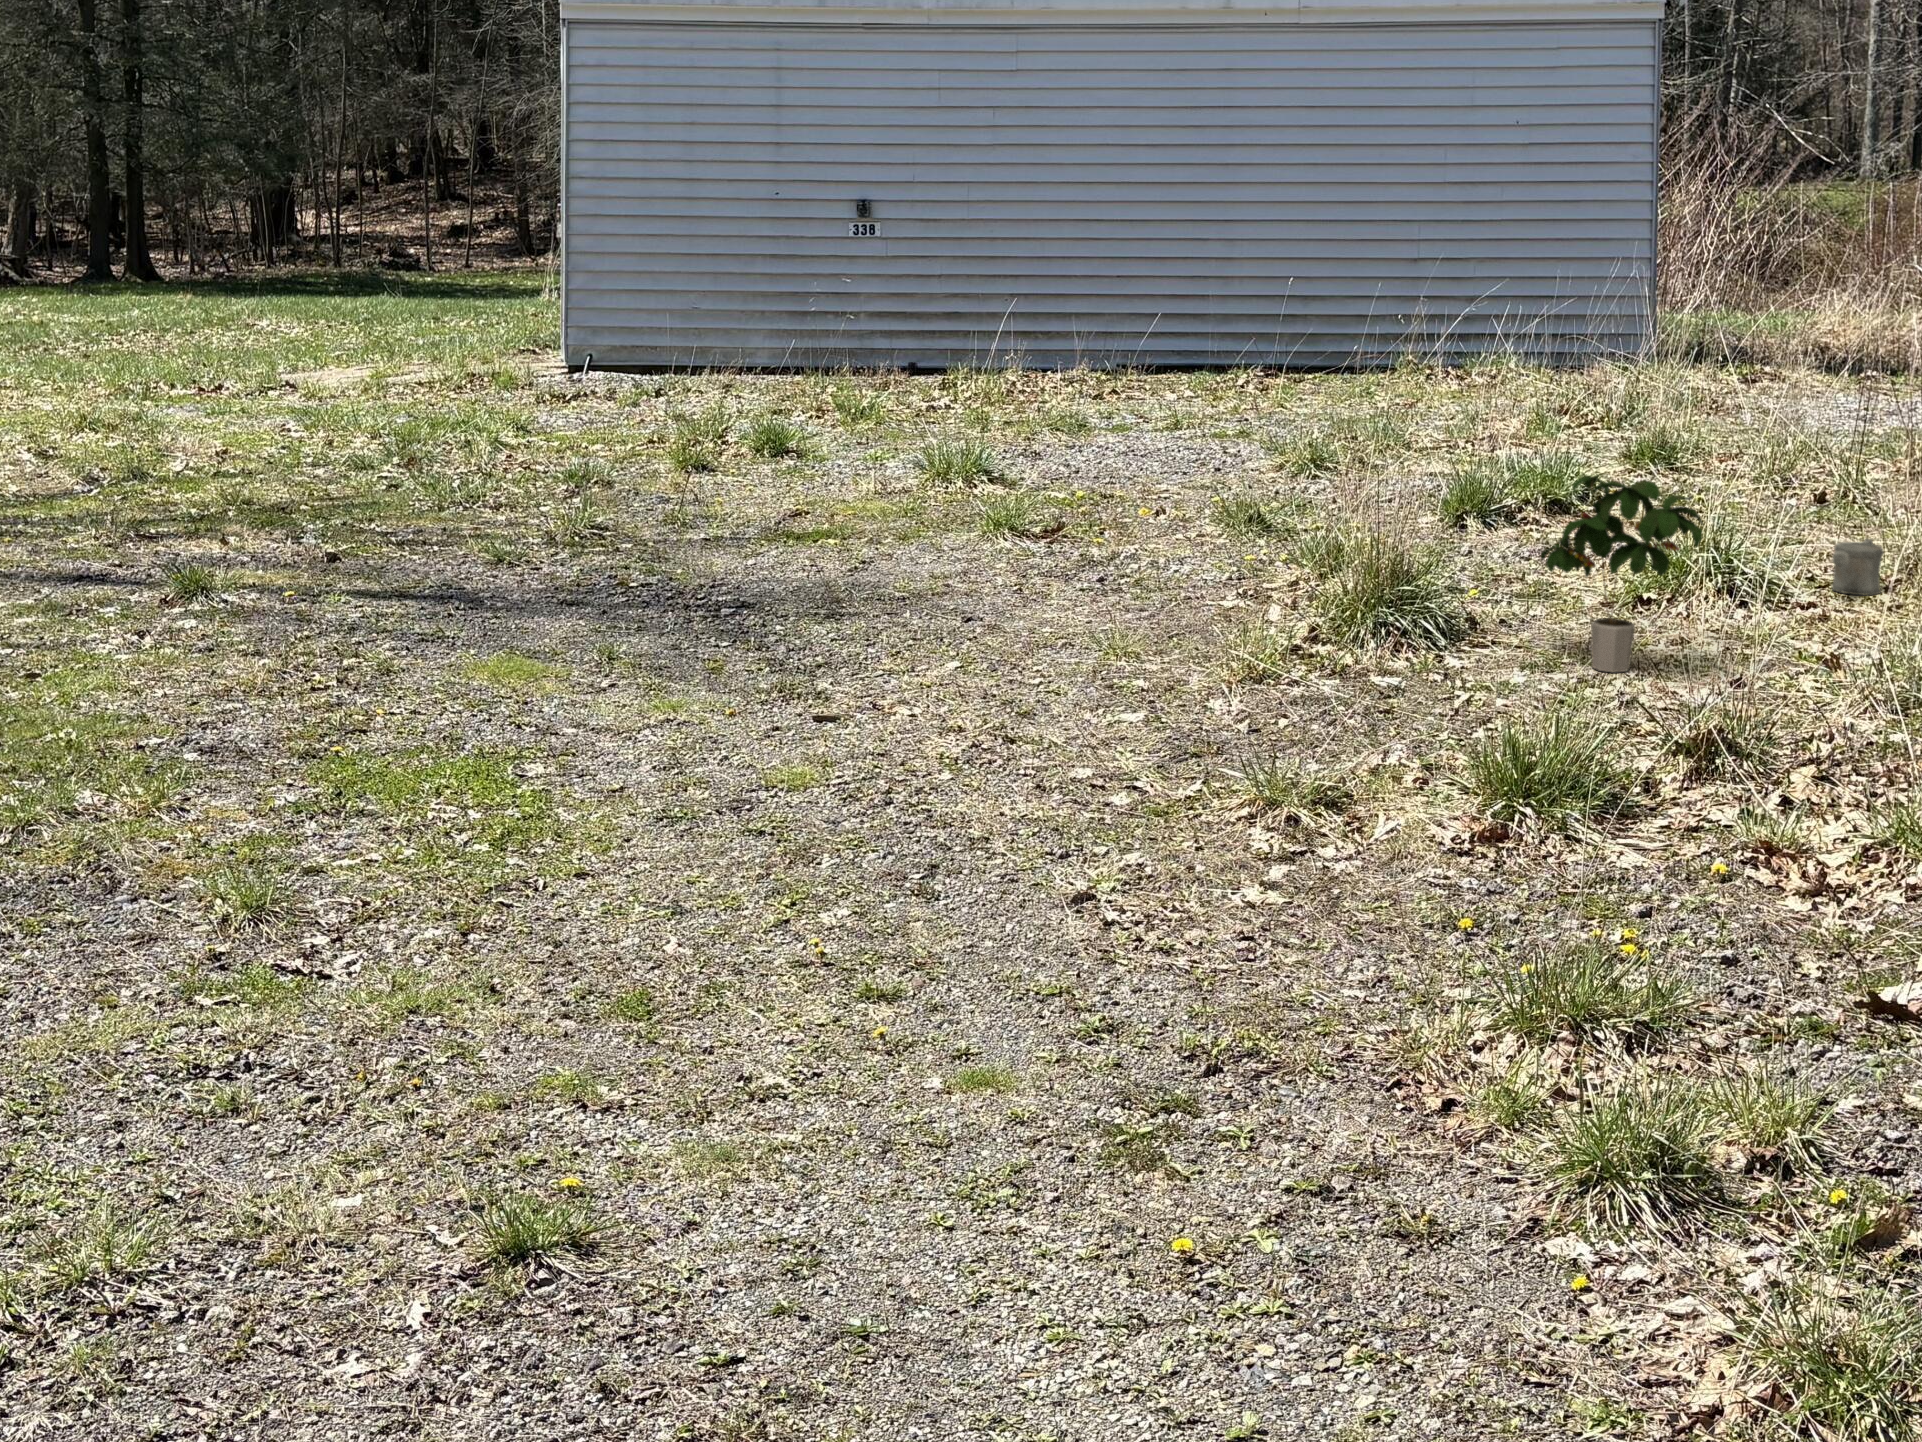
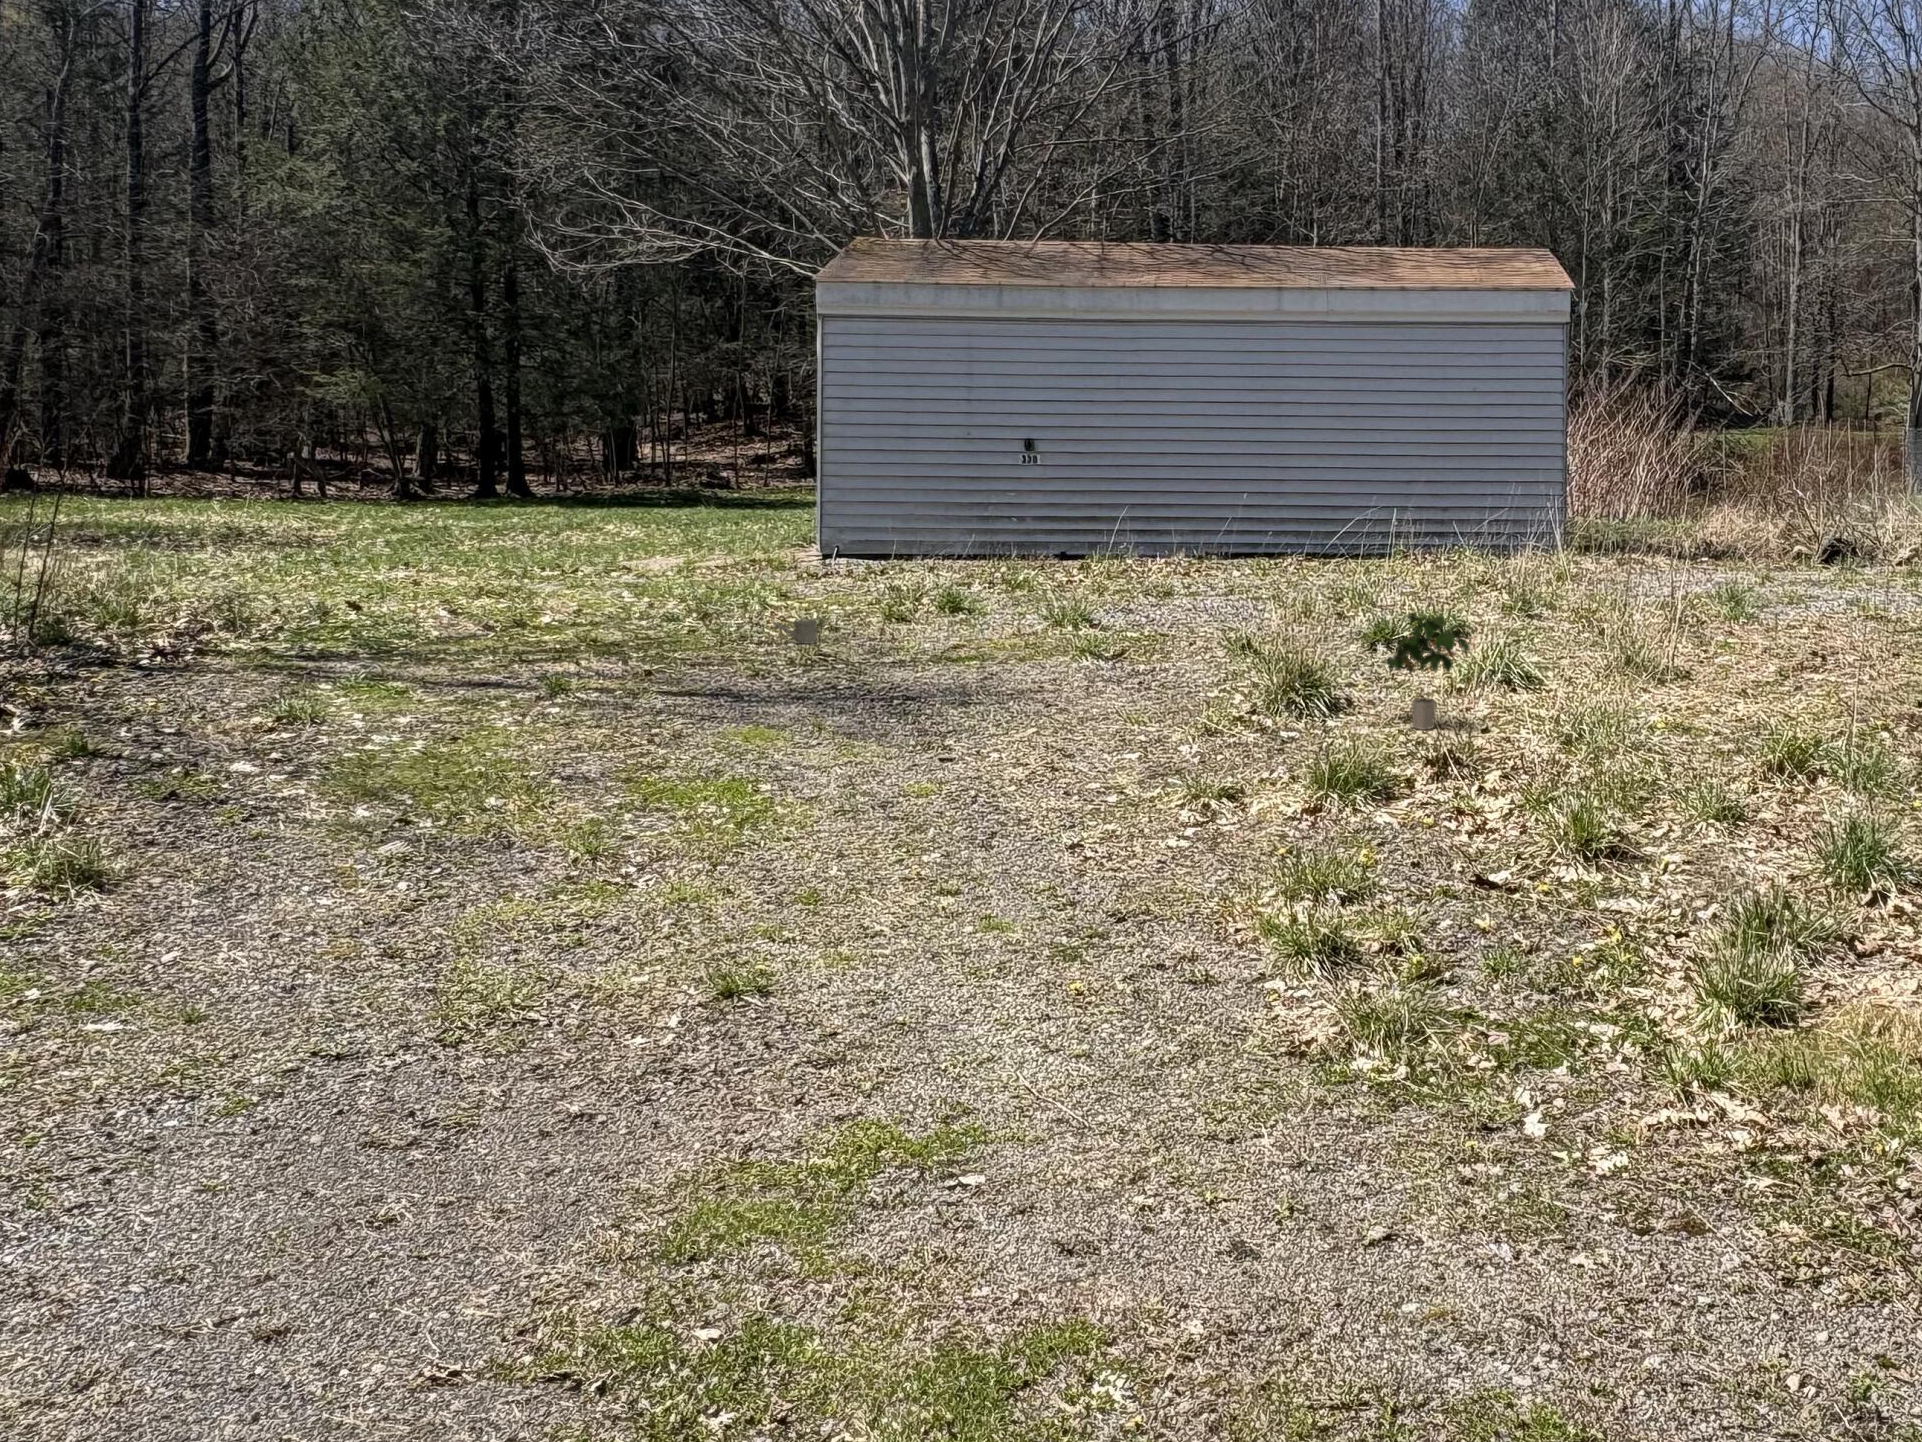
watering can: present [1832,539,1884,595] -> present [775,618,823,644]

